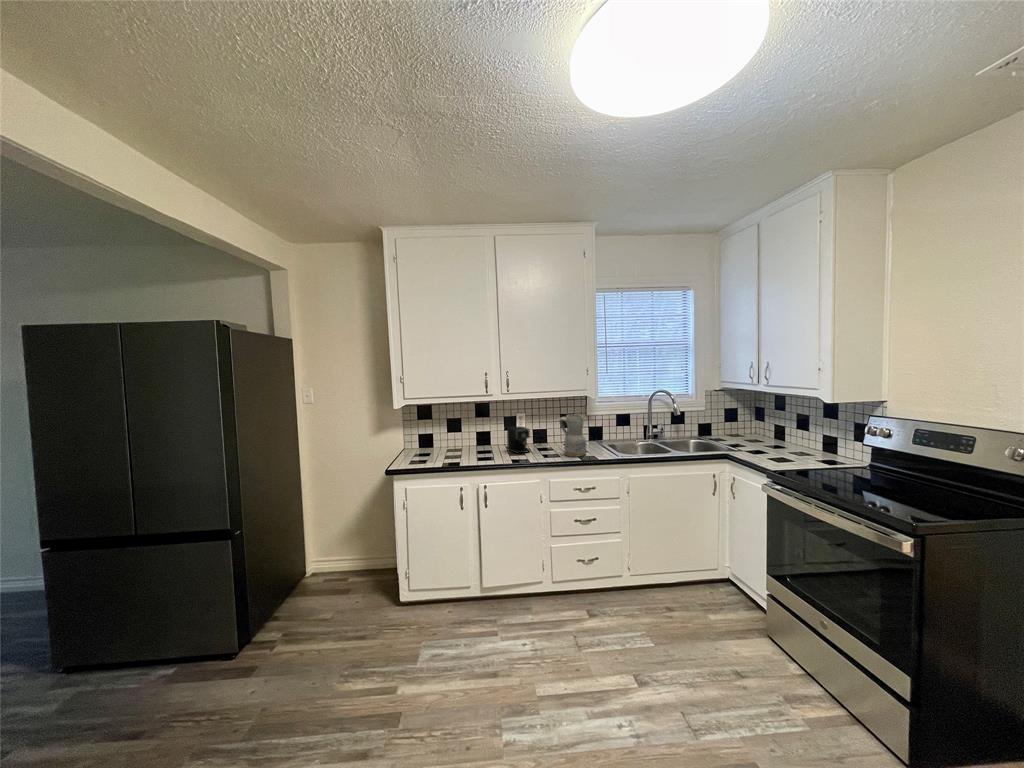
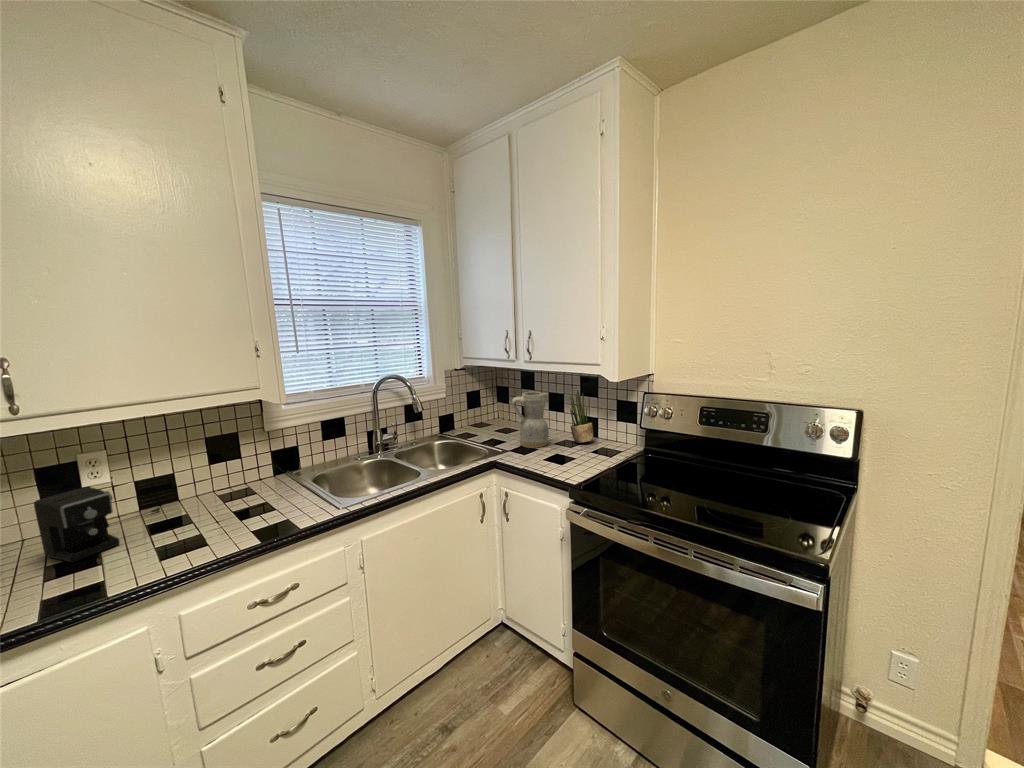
potted plant: none [804,412,826,455] -> present [570,390,593,443]
ceramic pitcher: present [559,415,586,456] -> present [512,392,549,448]

